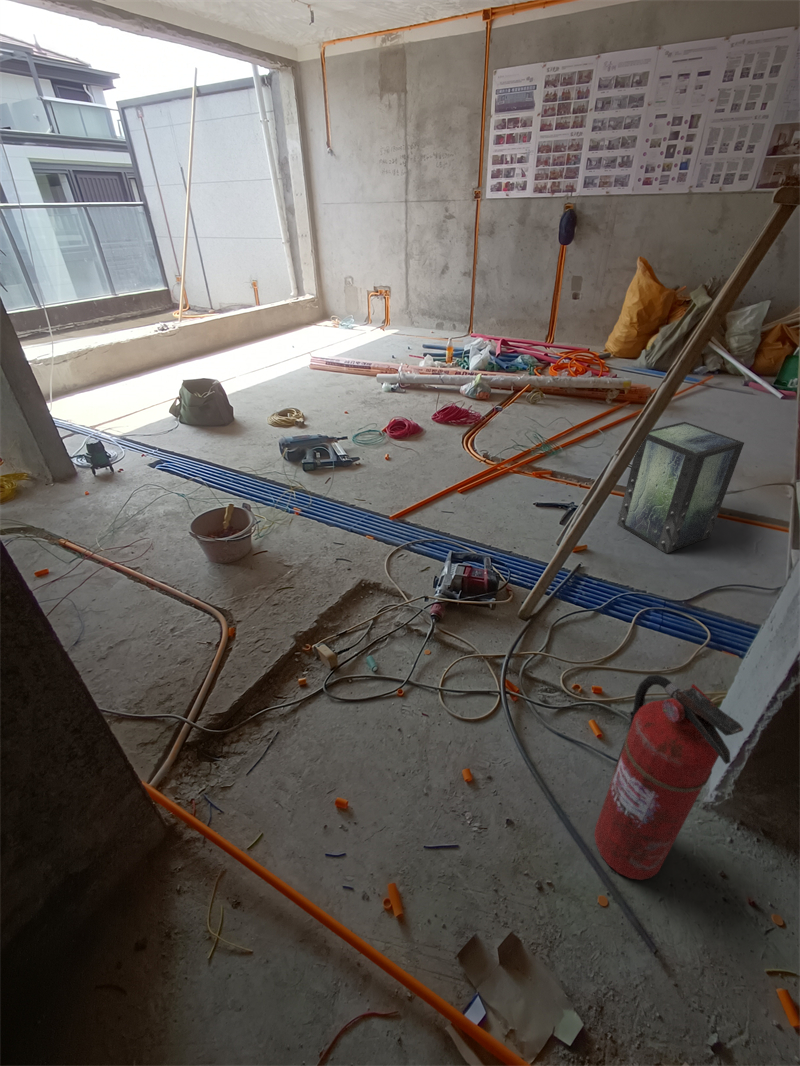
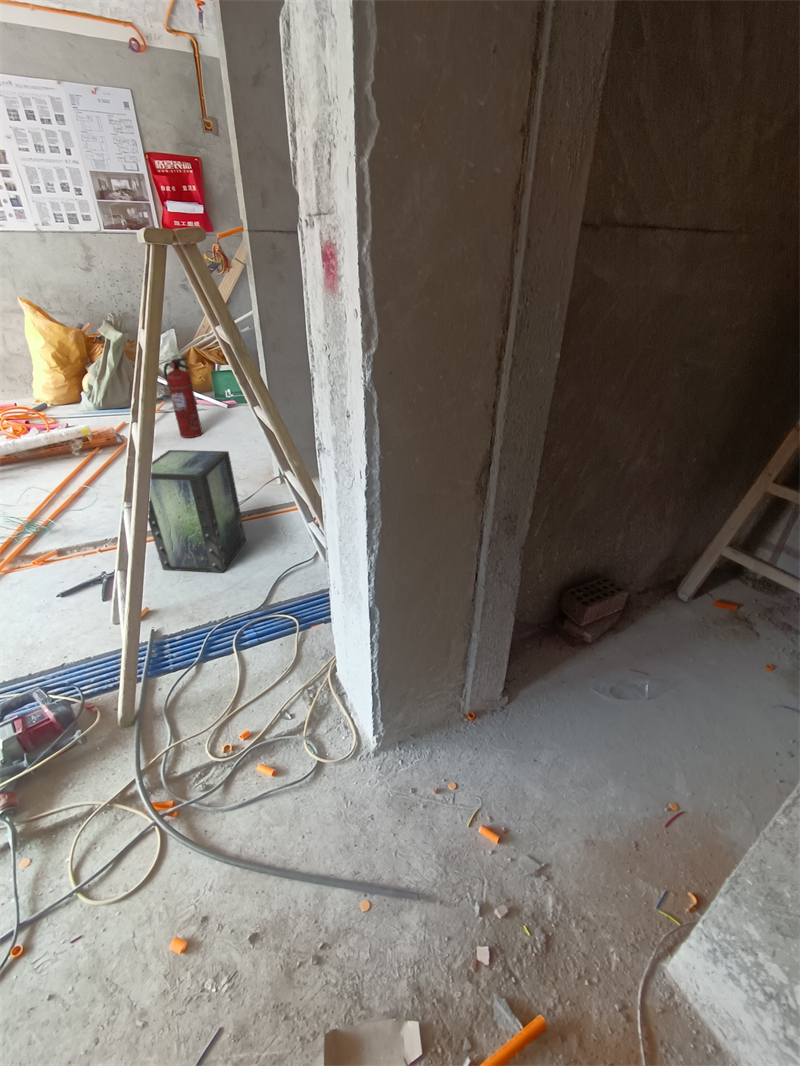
fire extinguisher: present [594,675,743,880] -> present [164,358,202,438]

